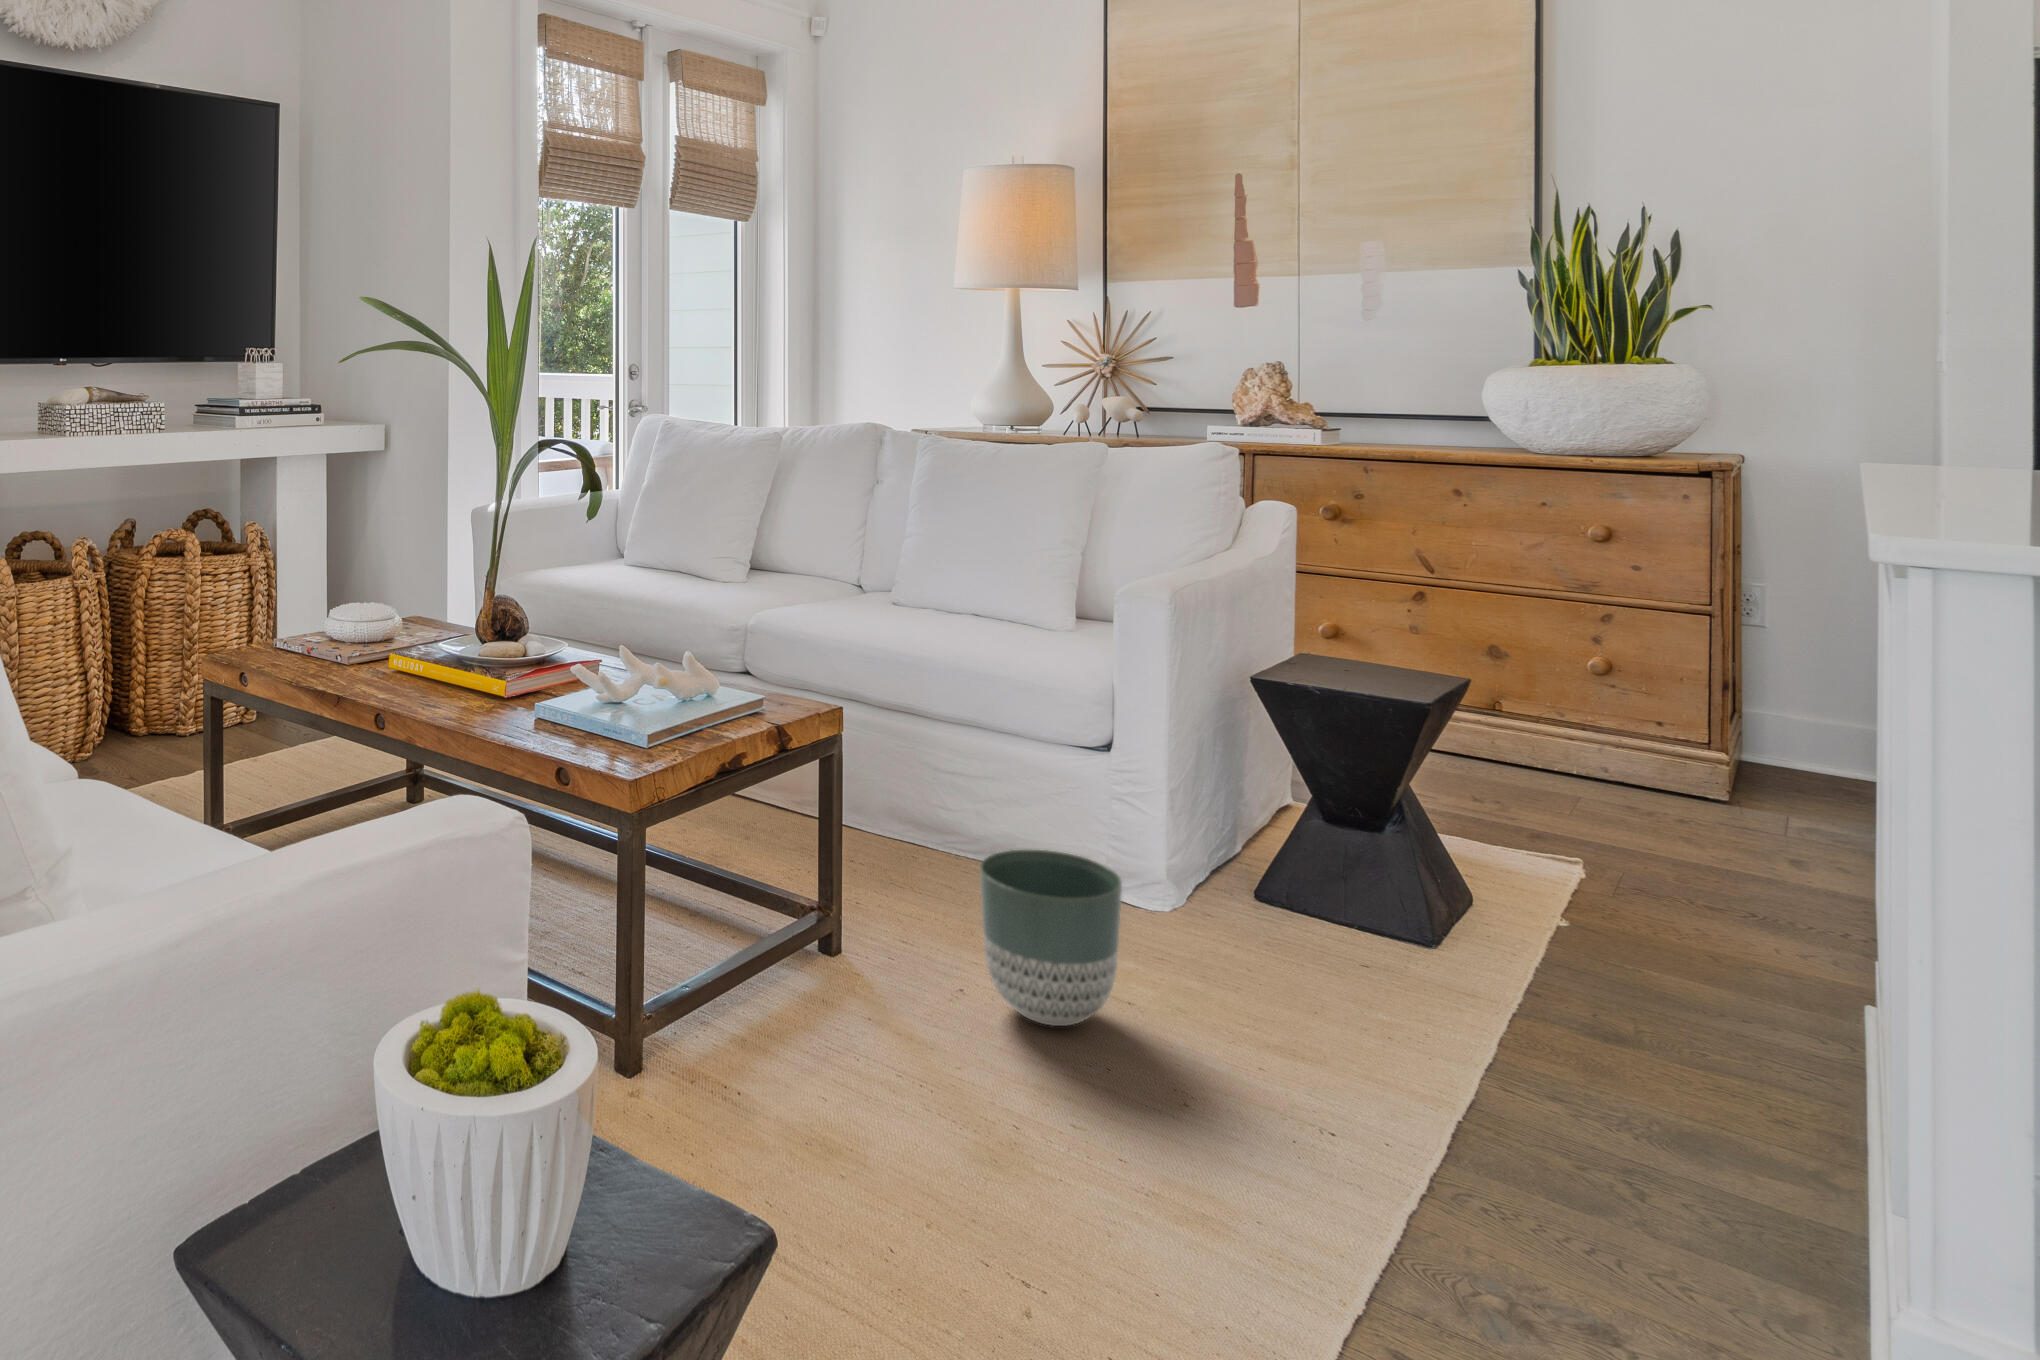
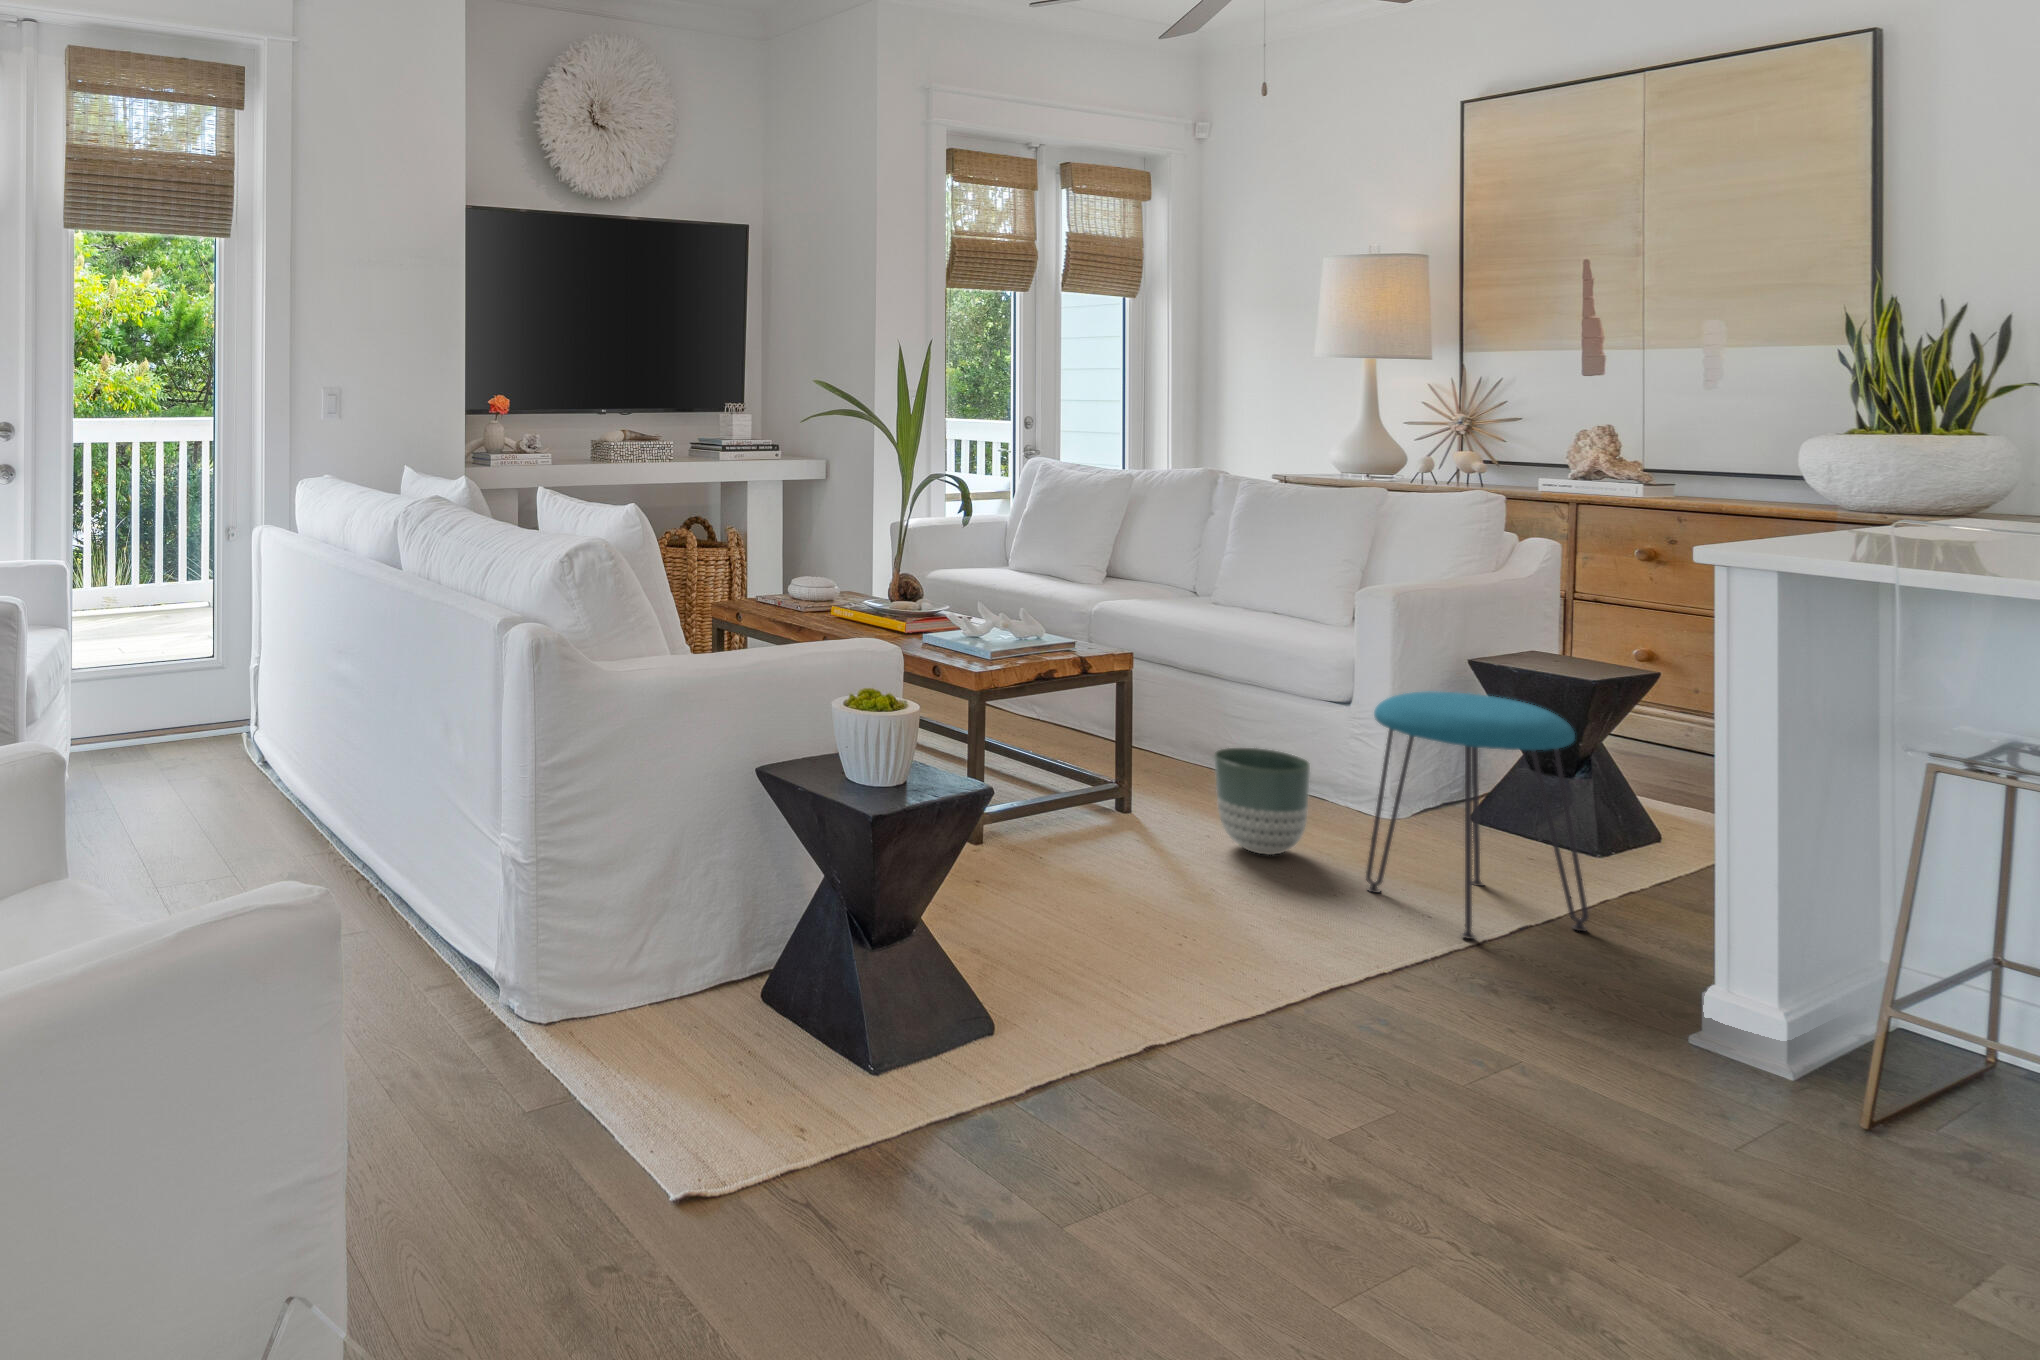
stool: none [1226,759,1564,1194] -> present [1366,691,1589,939]

